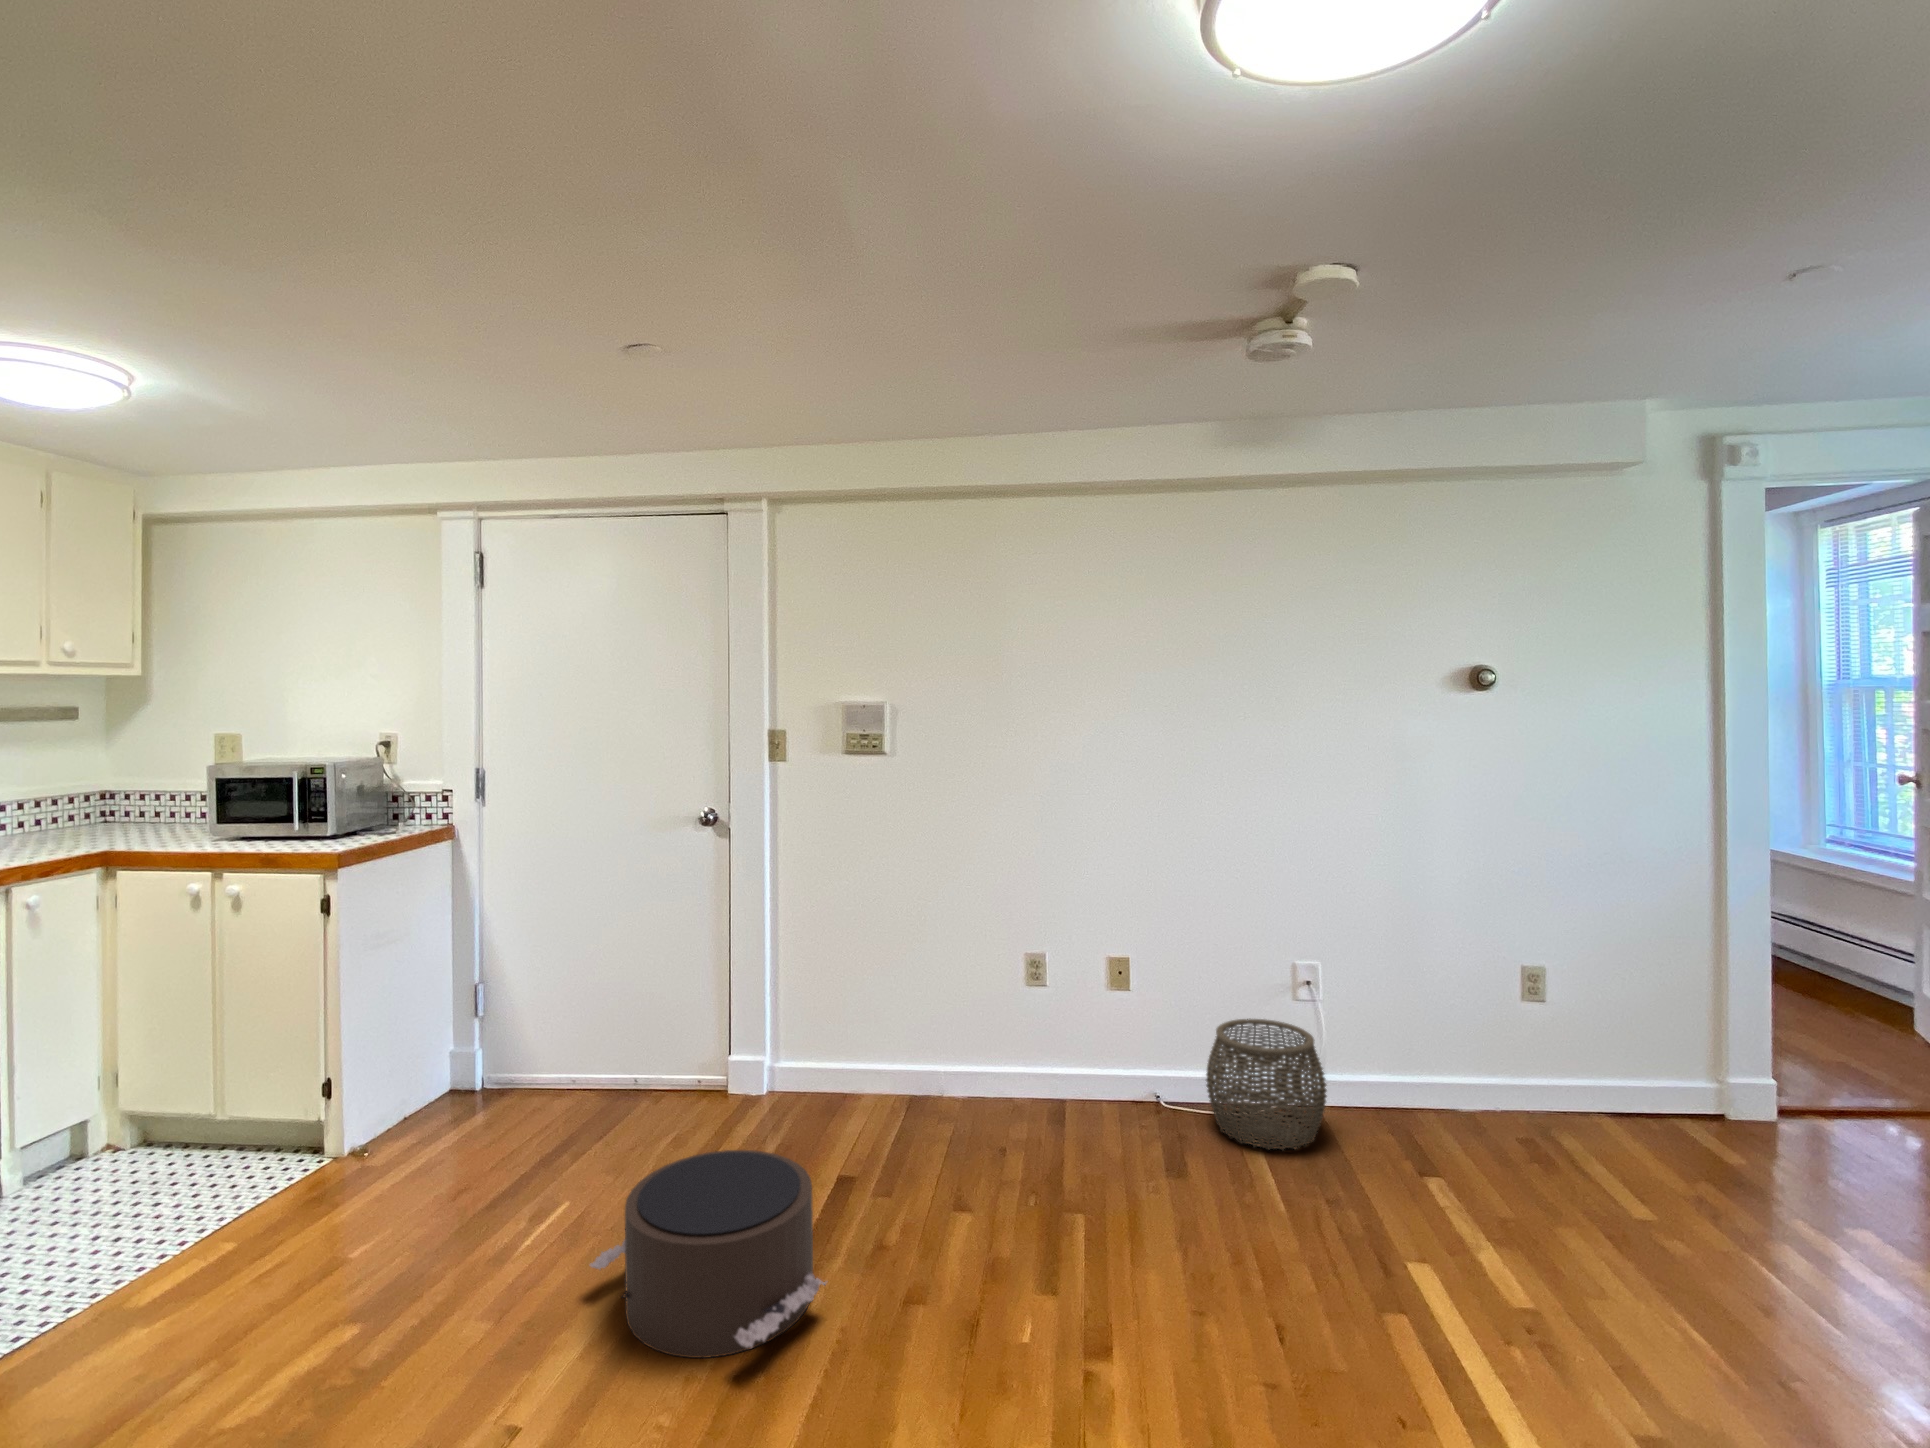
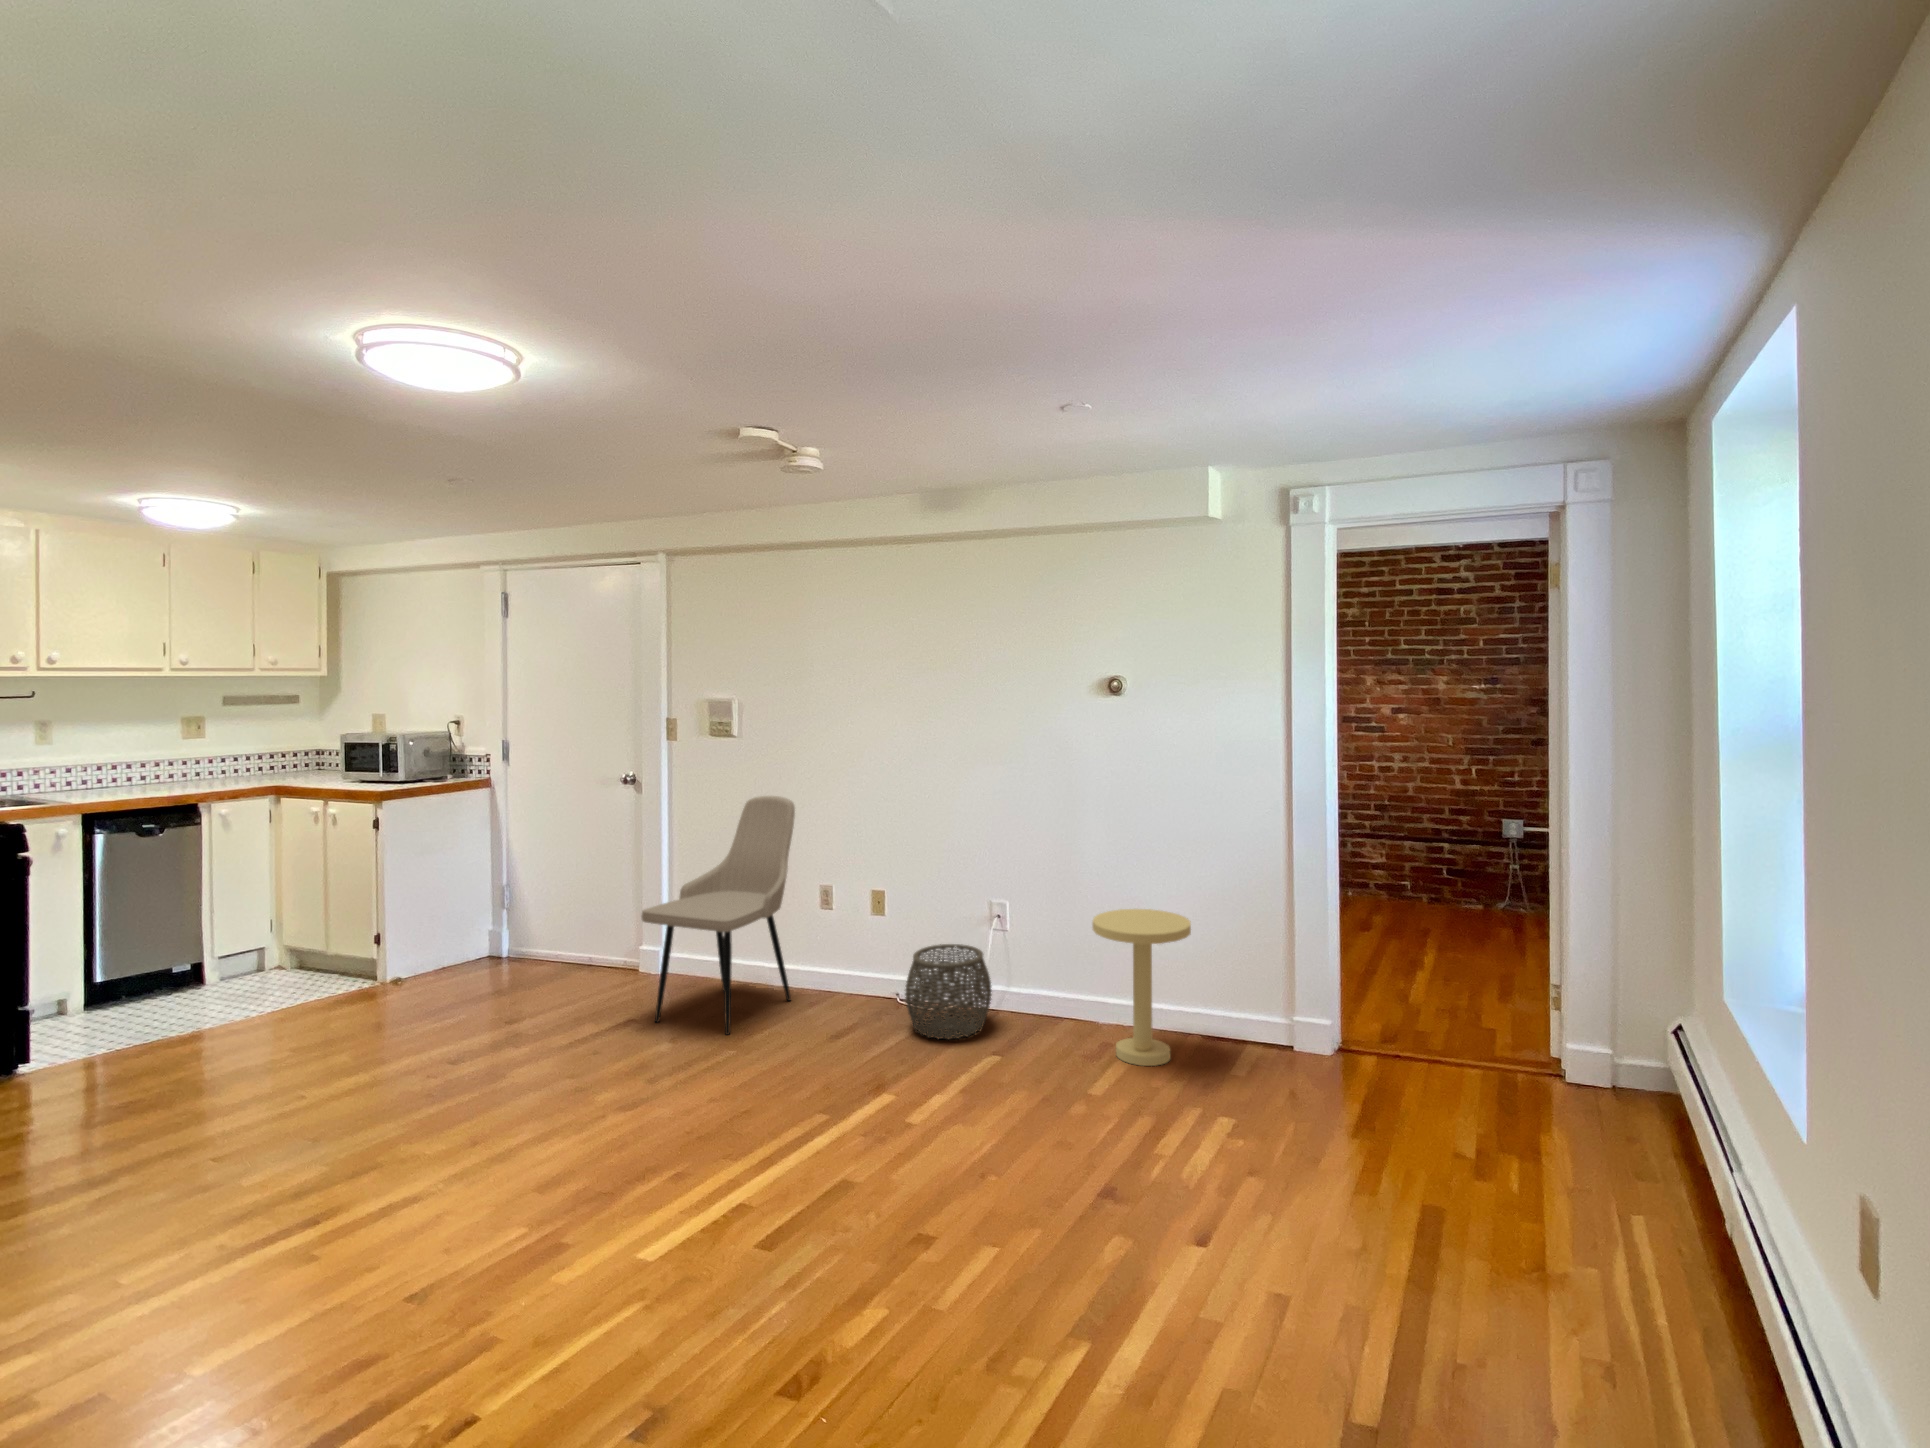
dining chair: none [853,834,1021,1181] -> present [641,796,795,1035]
side table: none [1468,956,1612,1156] -> present [1092,909,1191,1066]
pouf: present [589,1150,826,1358] -> none [415,987,548,1096]

